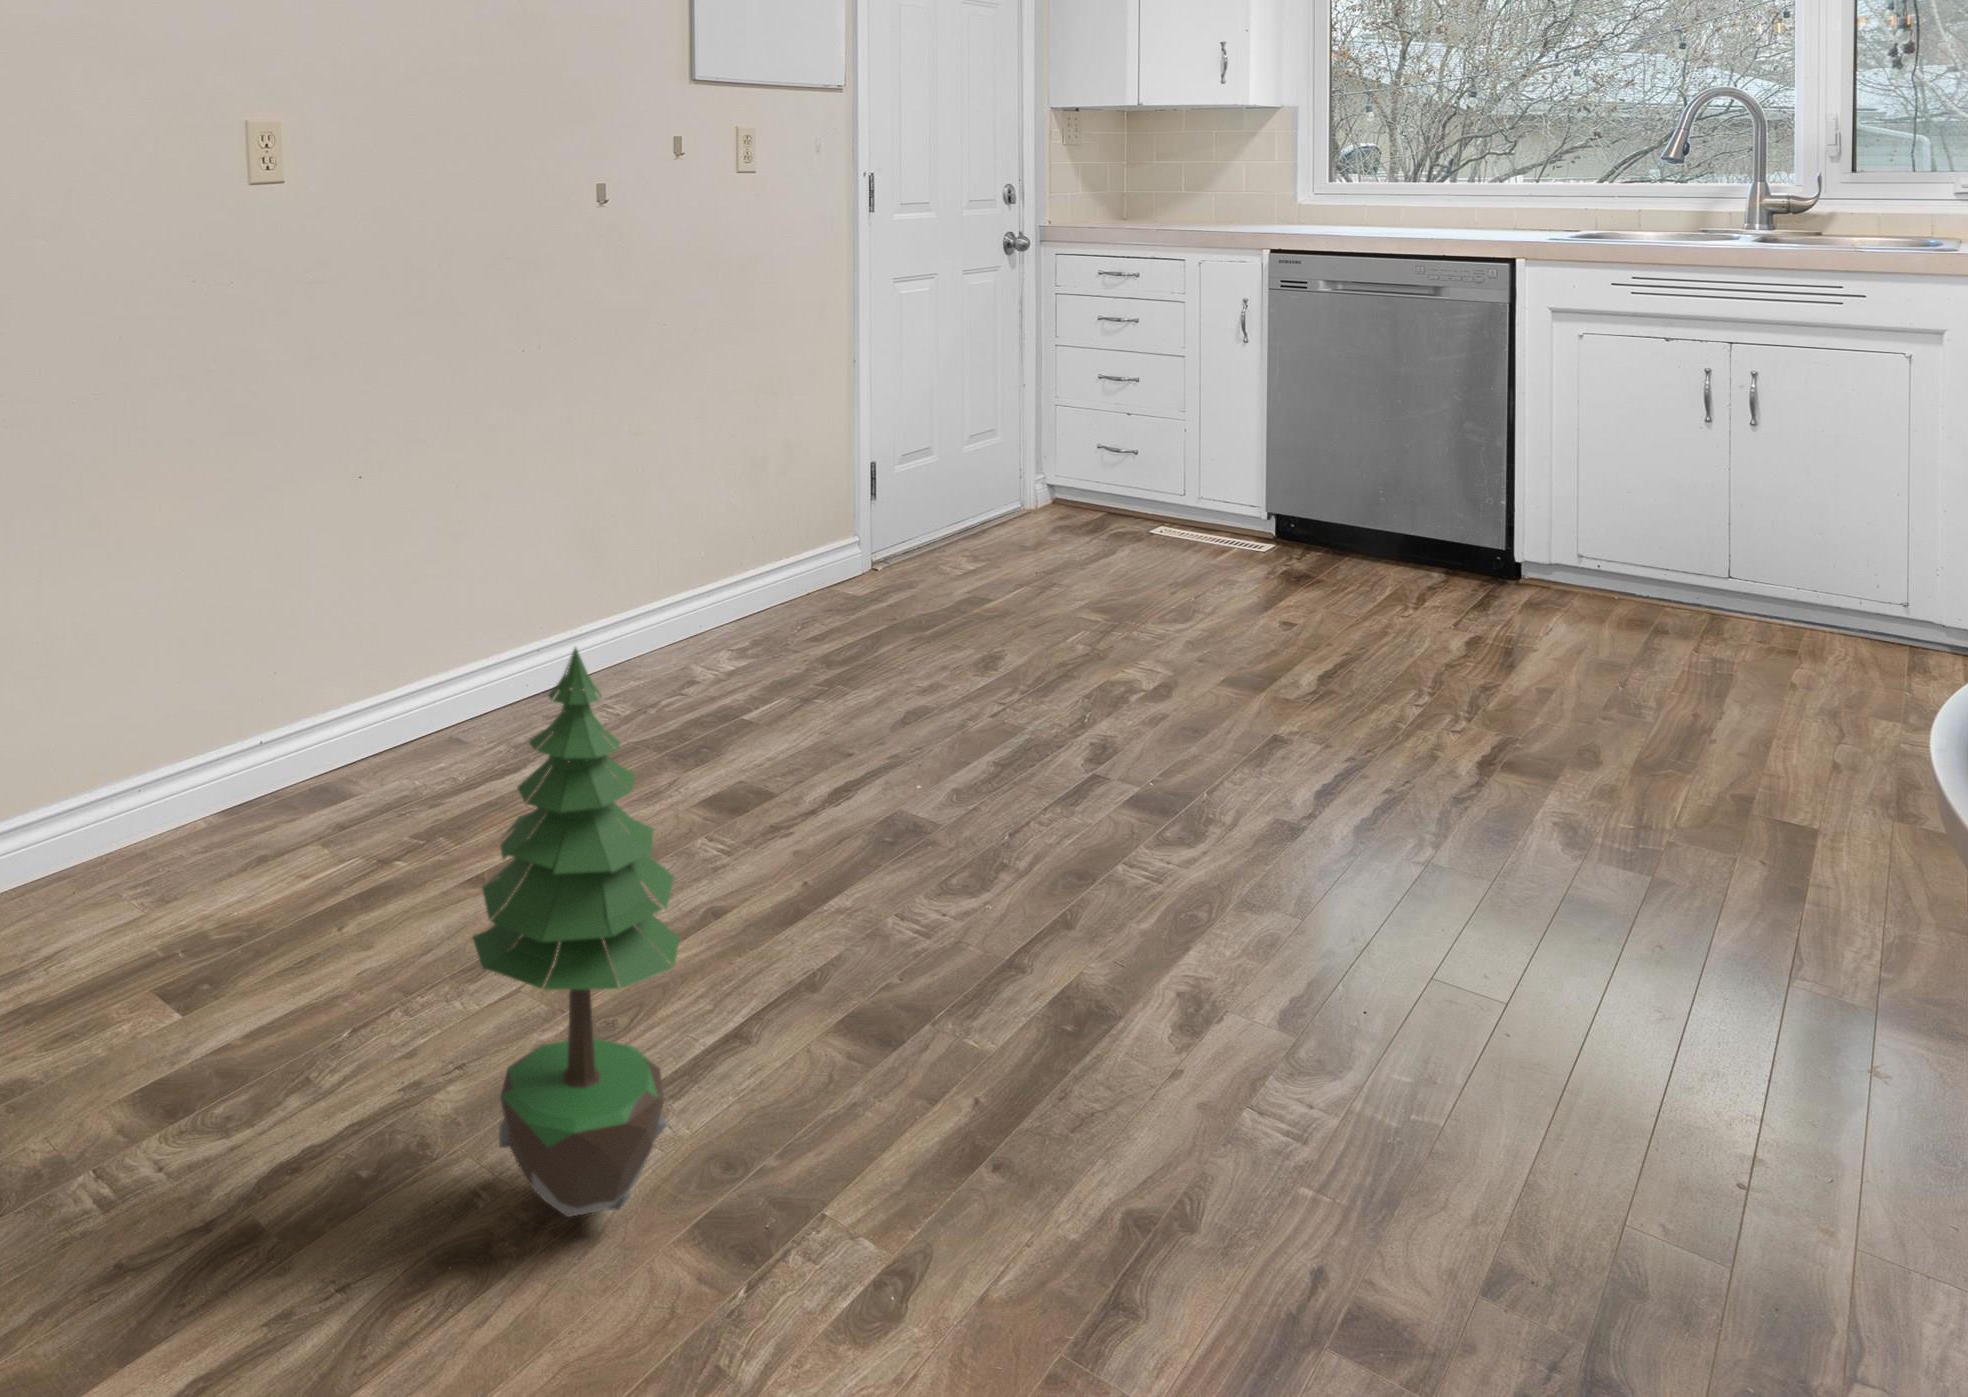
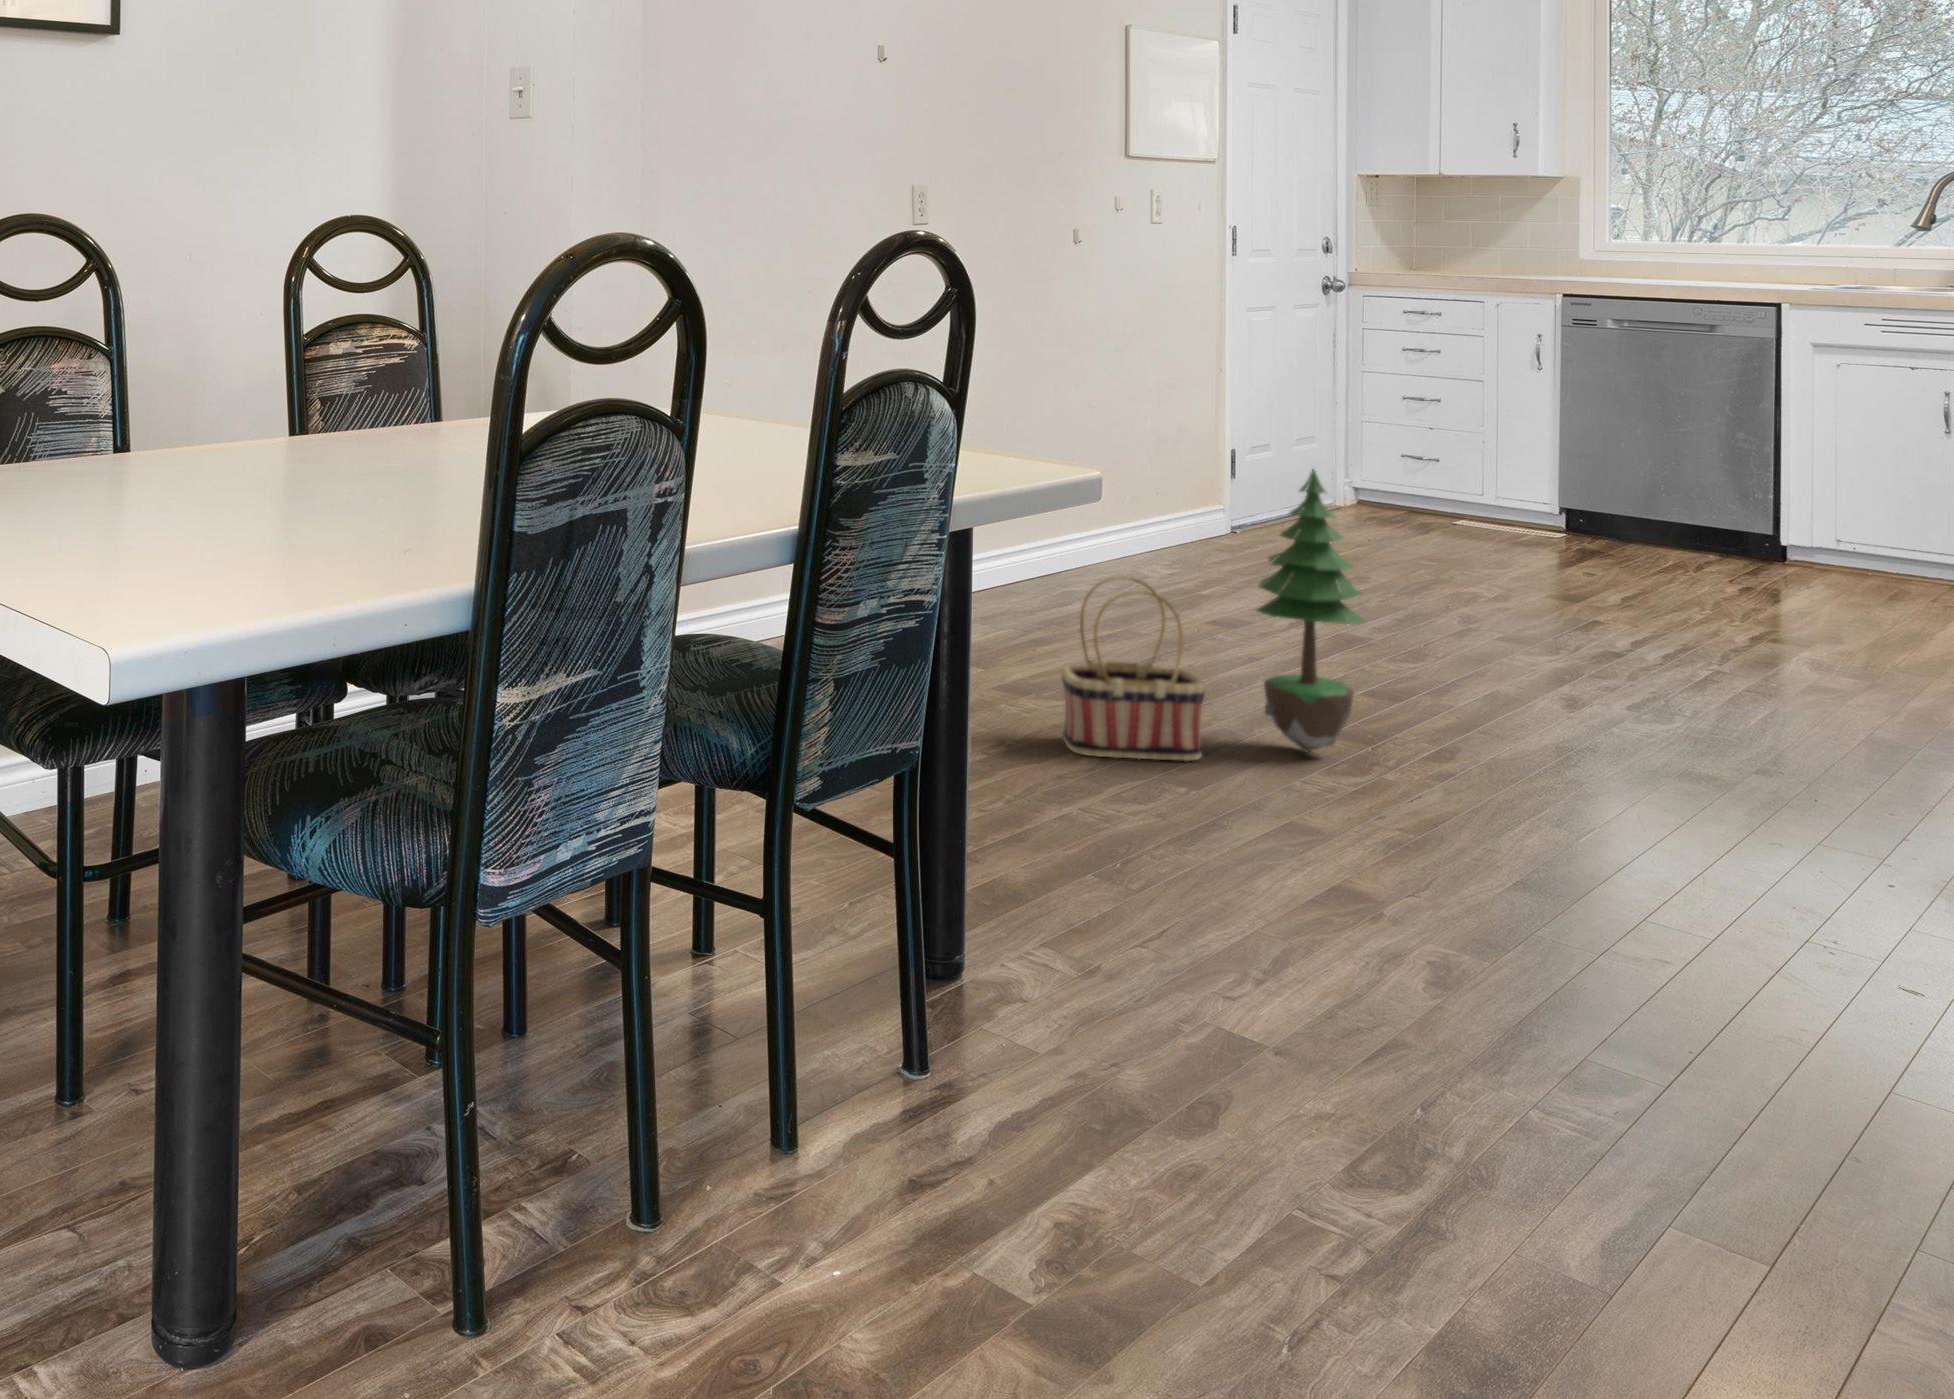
basket: none [74,867,361,1285] -> present [1061,576,1206,761]

